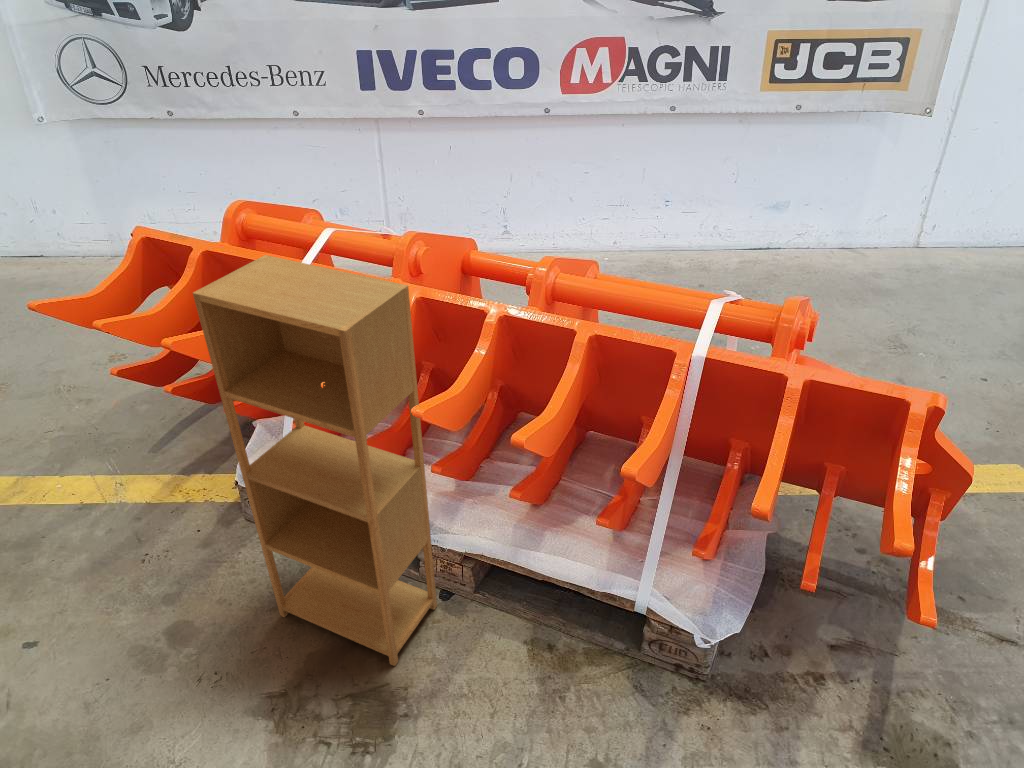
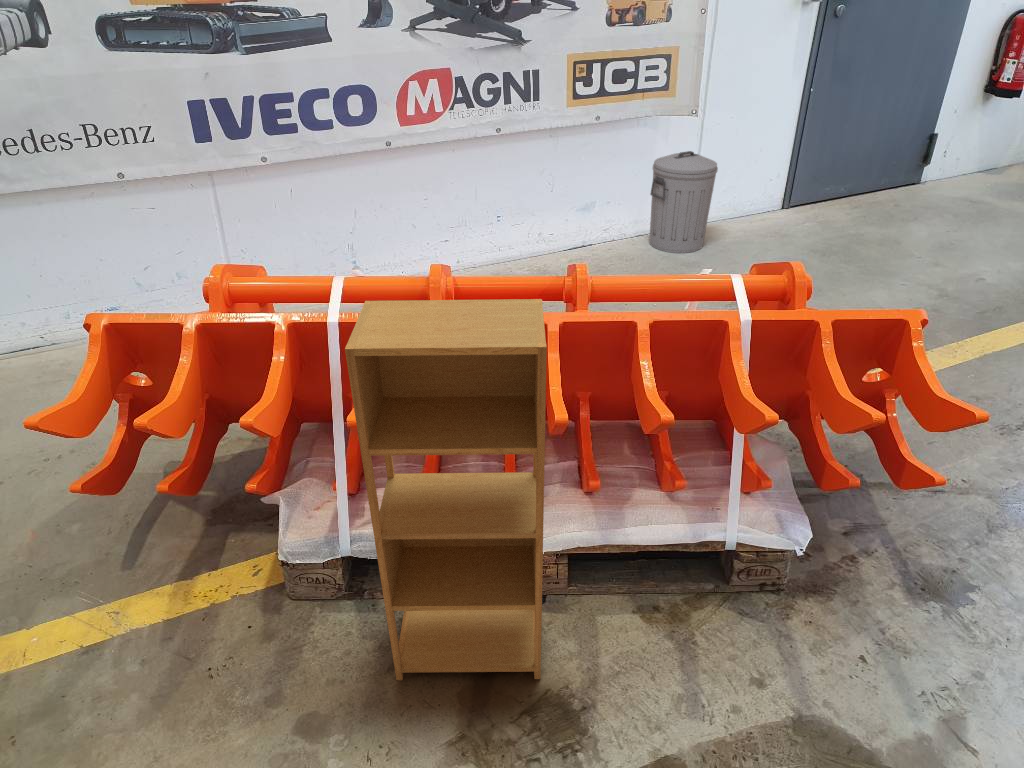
trash can: none [844,160,948,282] -> present [649,151,718,253]

